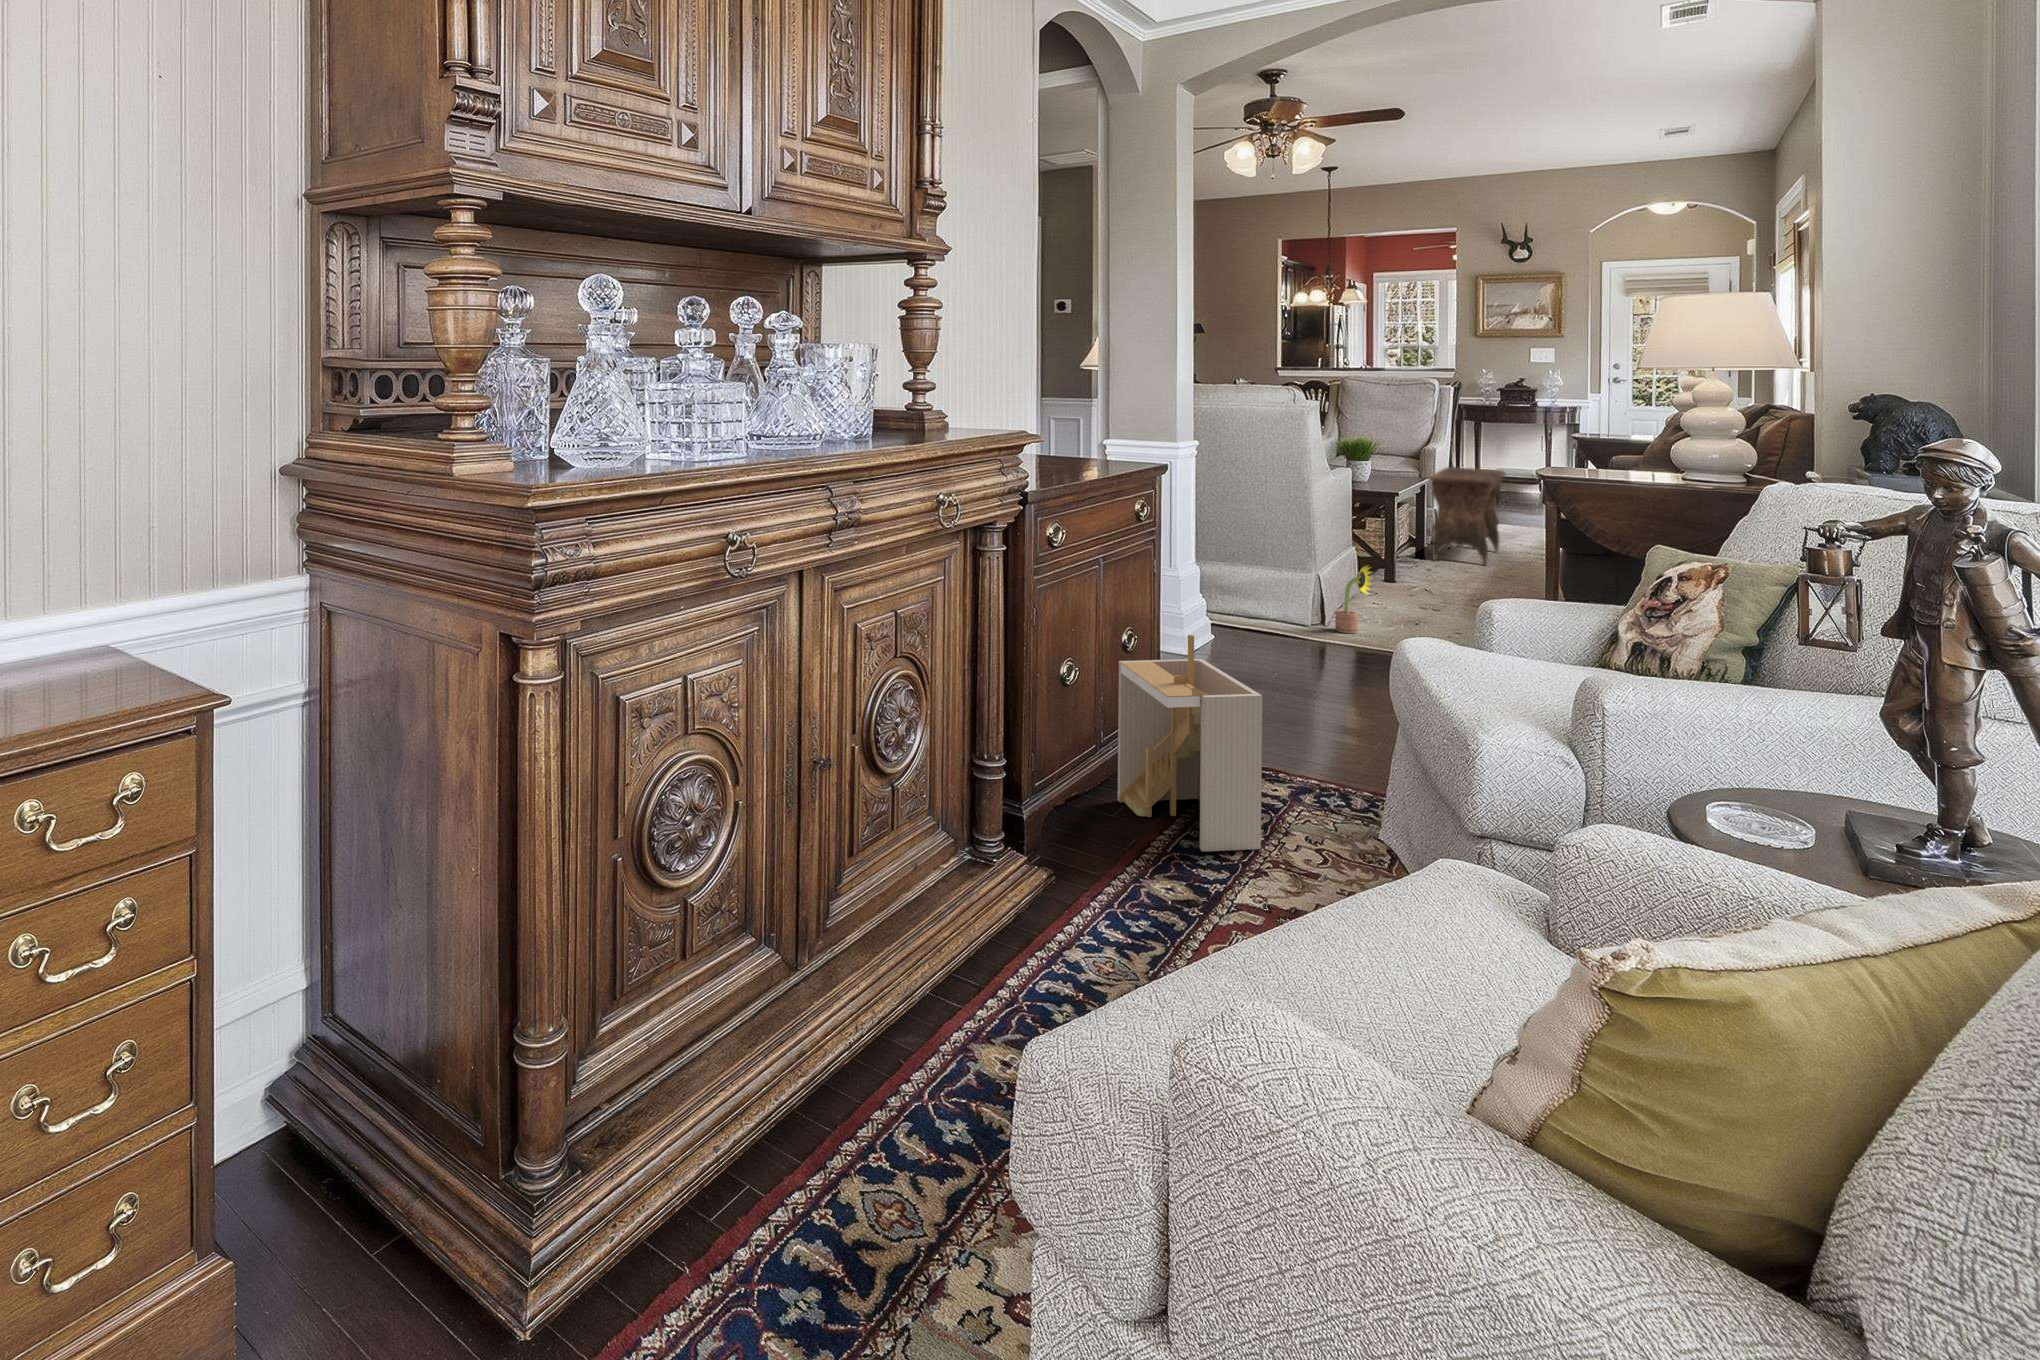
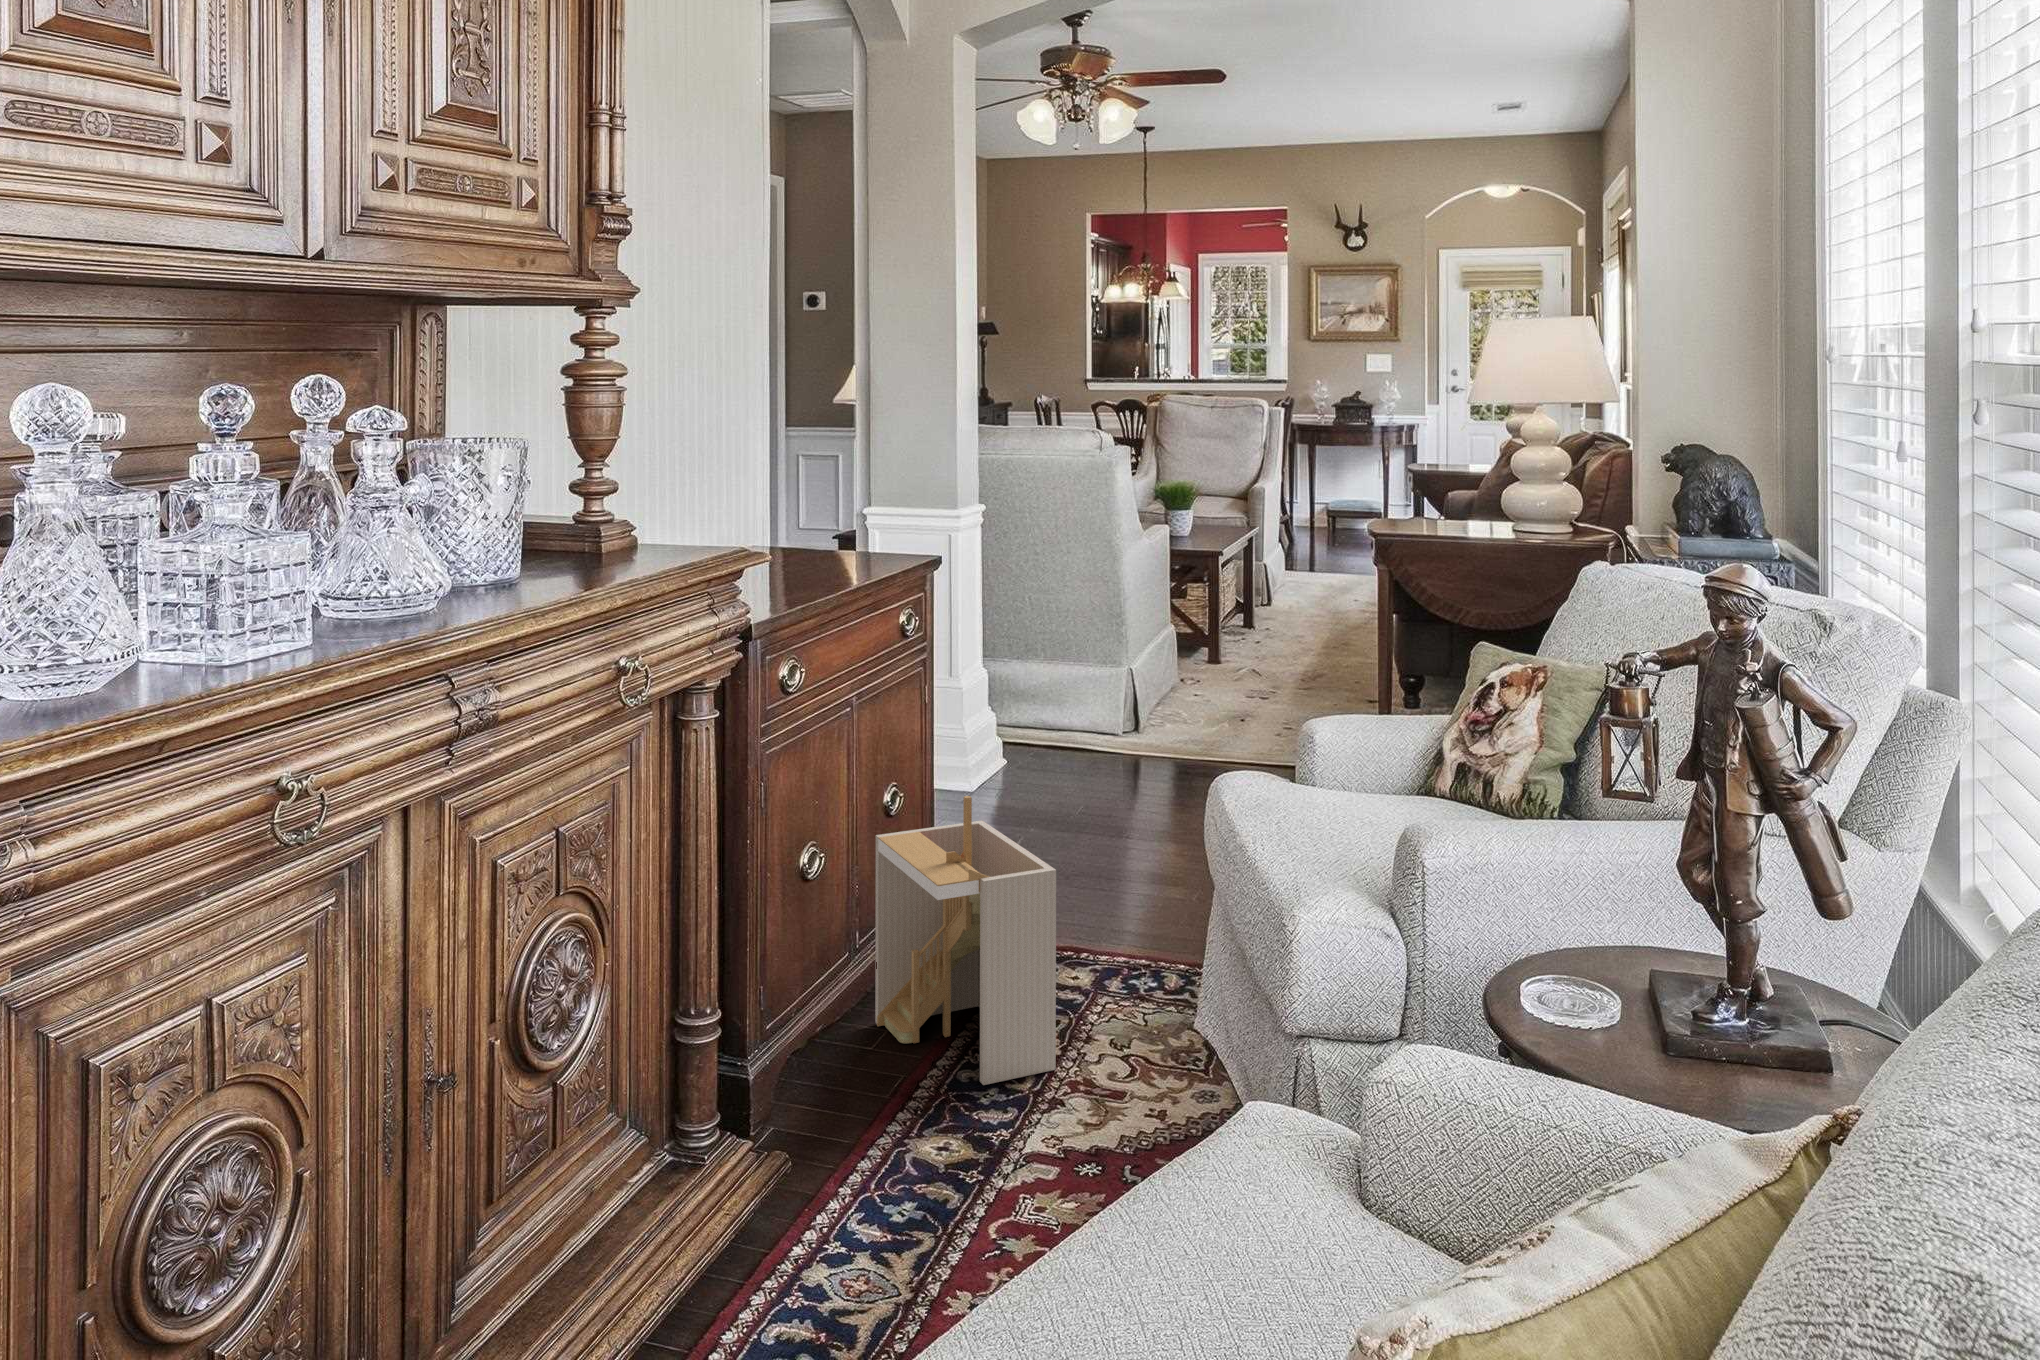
footstool: present [1429,467,1505,565] -> none [1255,510,1340,632]
decorative plant: present [1335,565,1372,633] -> none [1149,652,1193,740]

